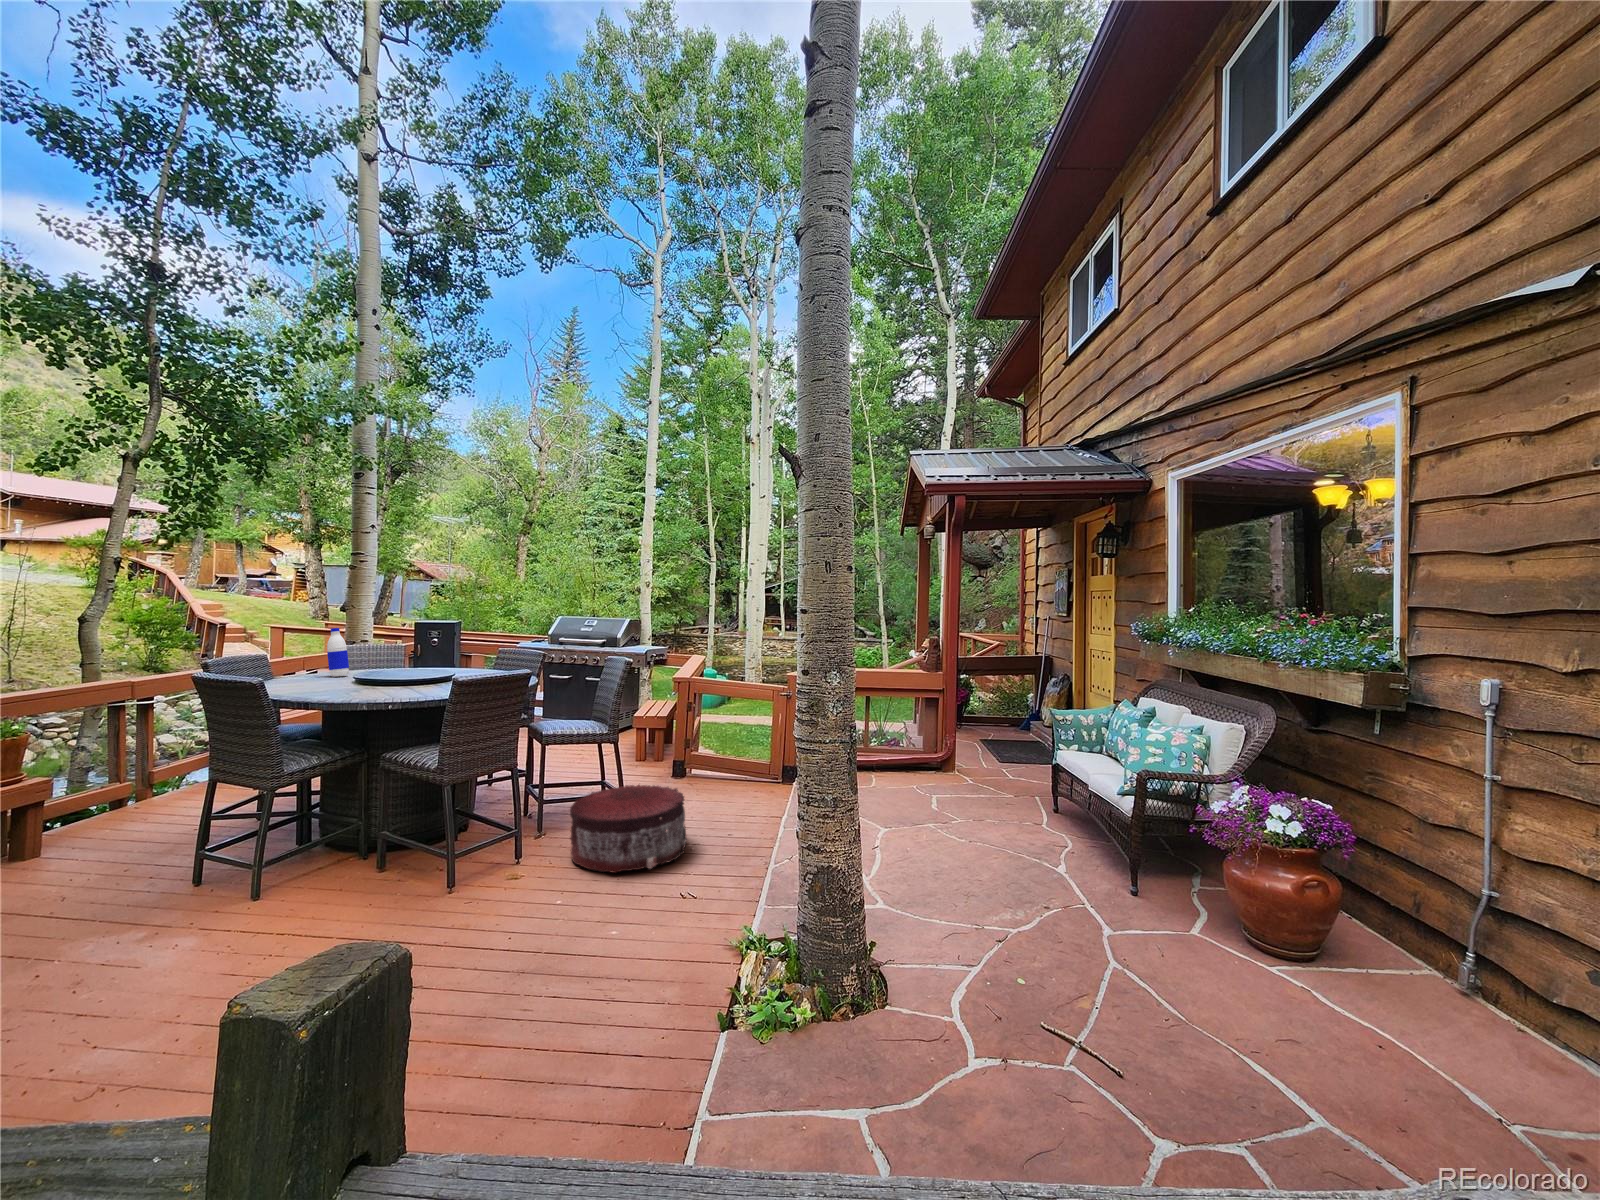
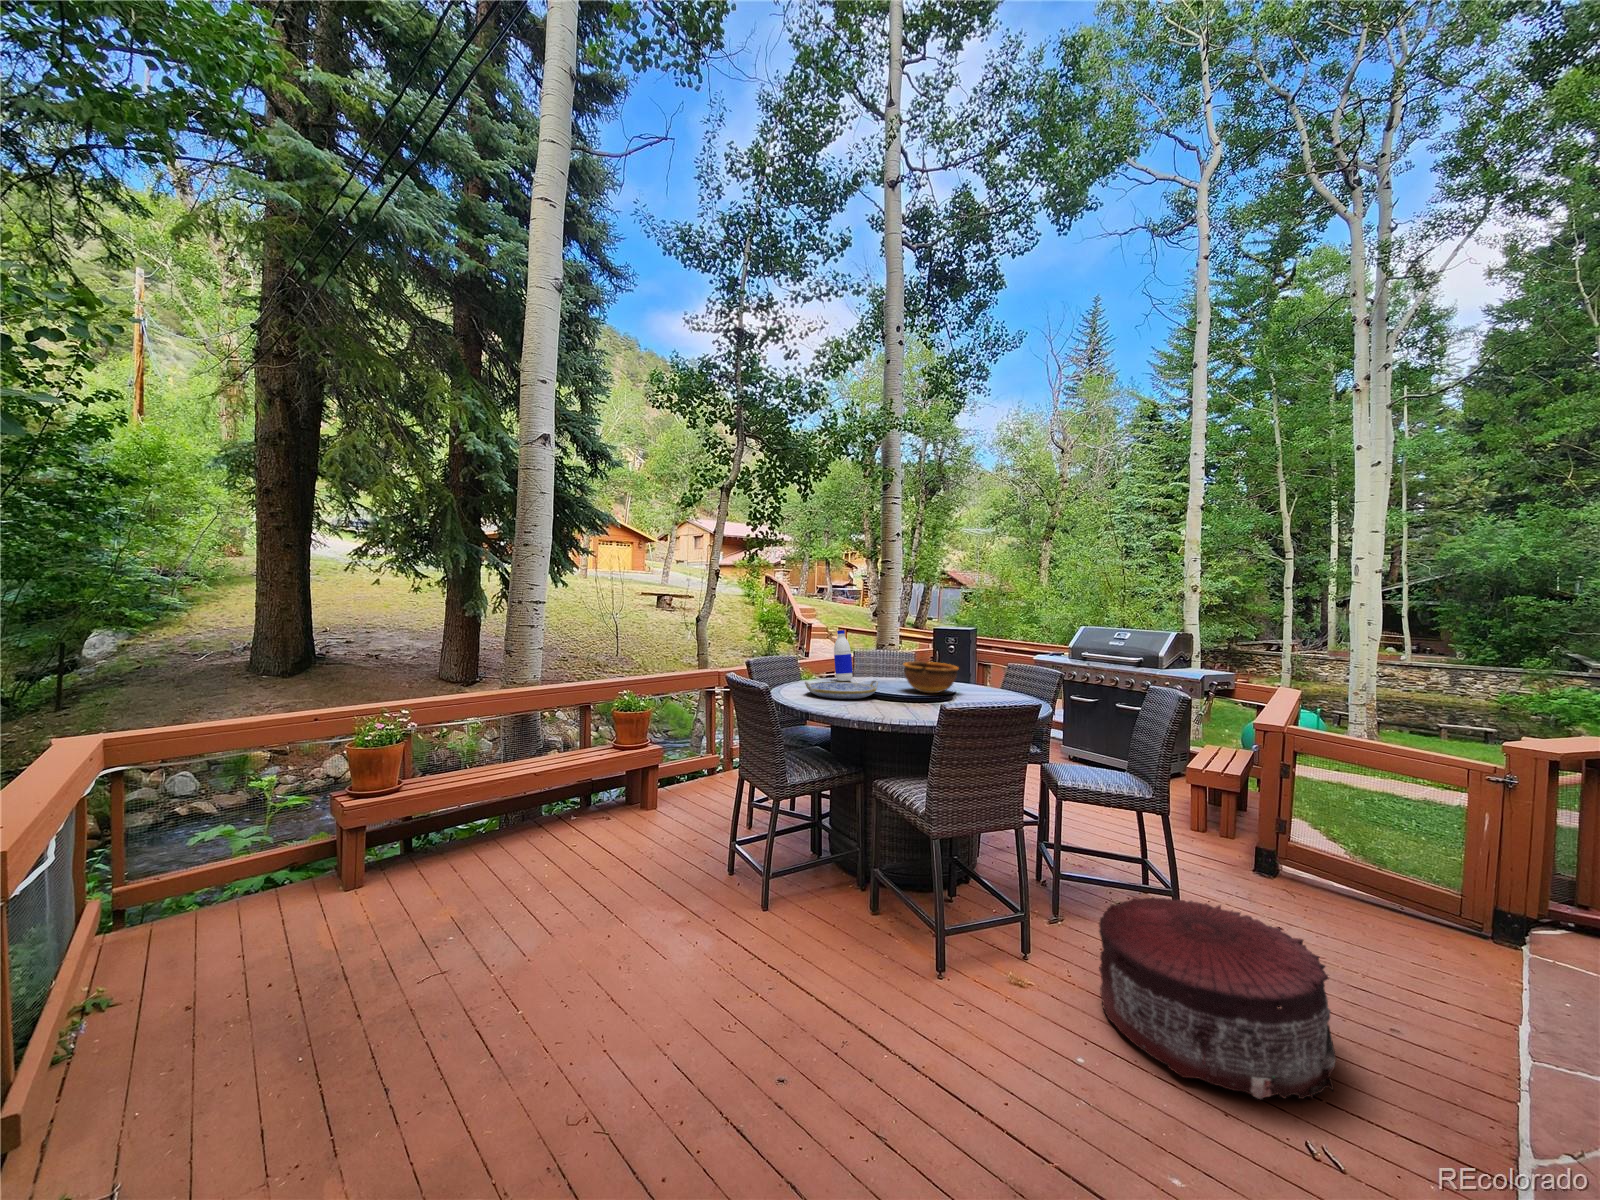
bowl: none [407,653,461,679] -> present [903,661,959,693]
serving tray: none [307,671,386,689] -> present [805,680,878,699]

